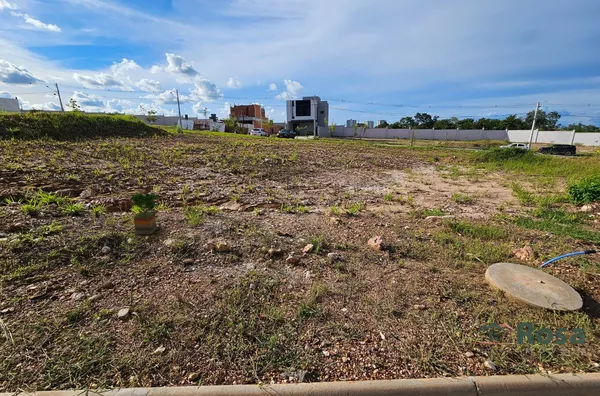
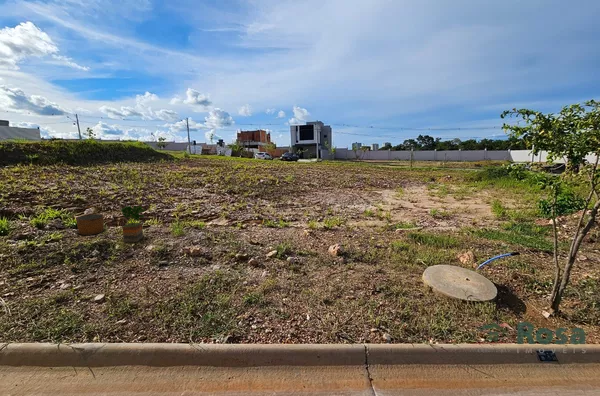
bucket: none [77,191,110,226] -> present [76,205,104,235]

